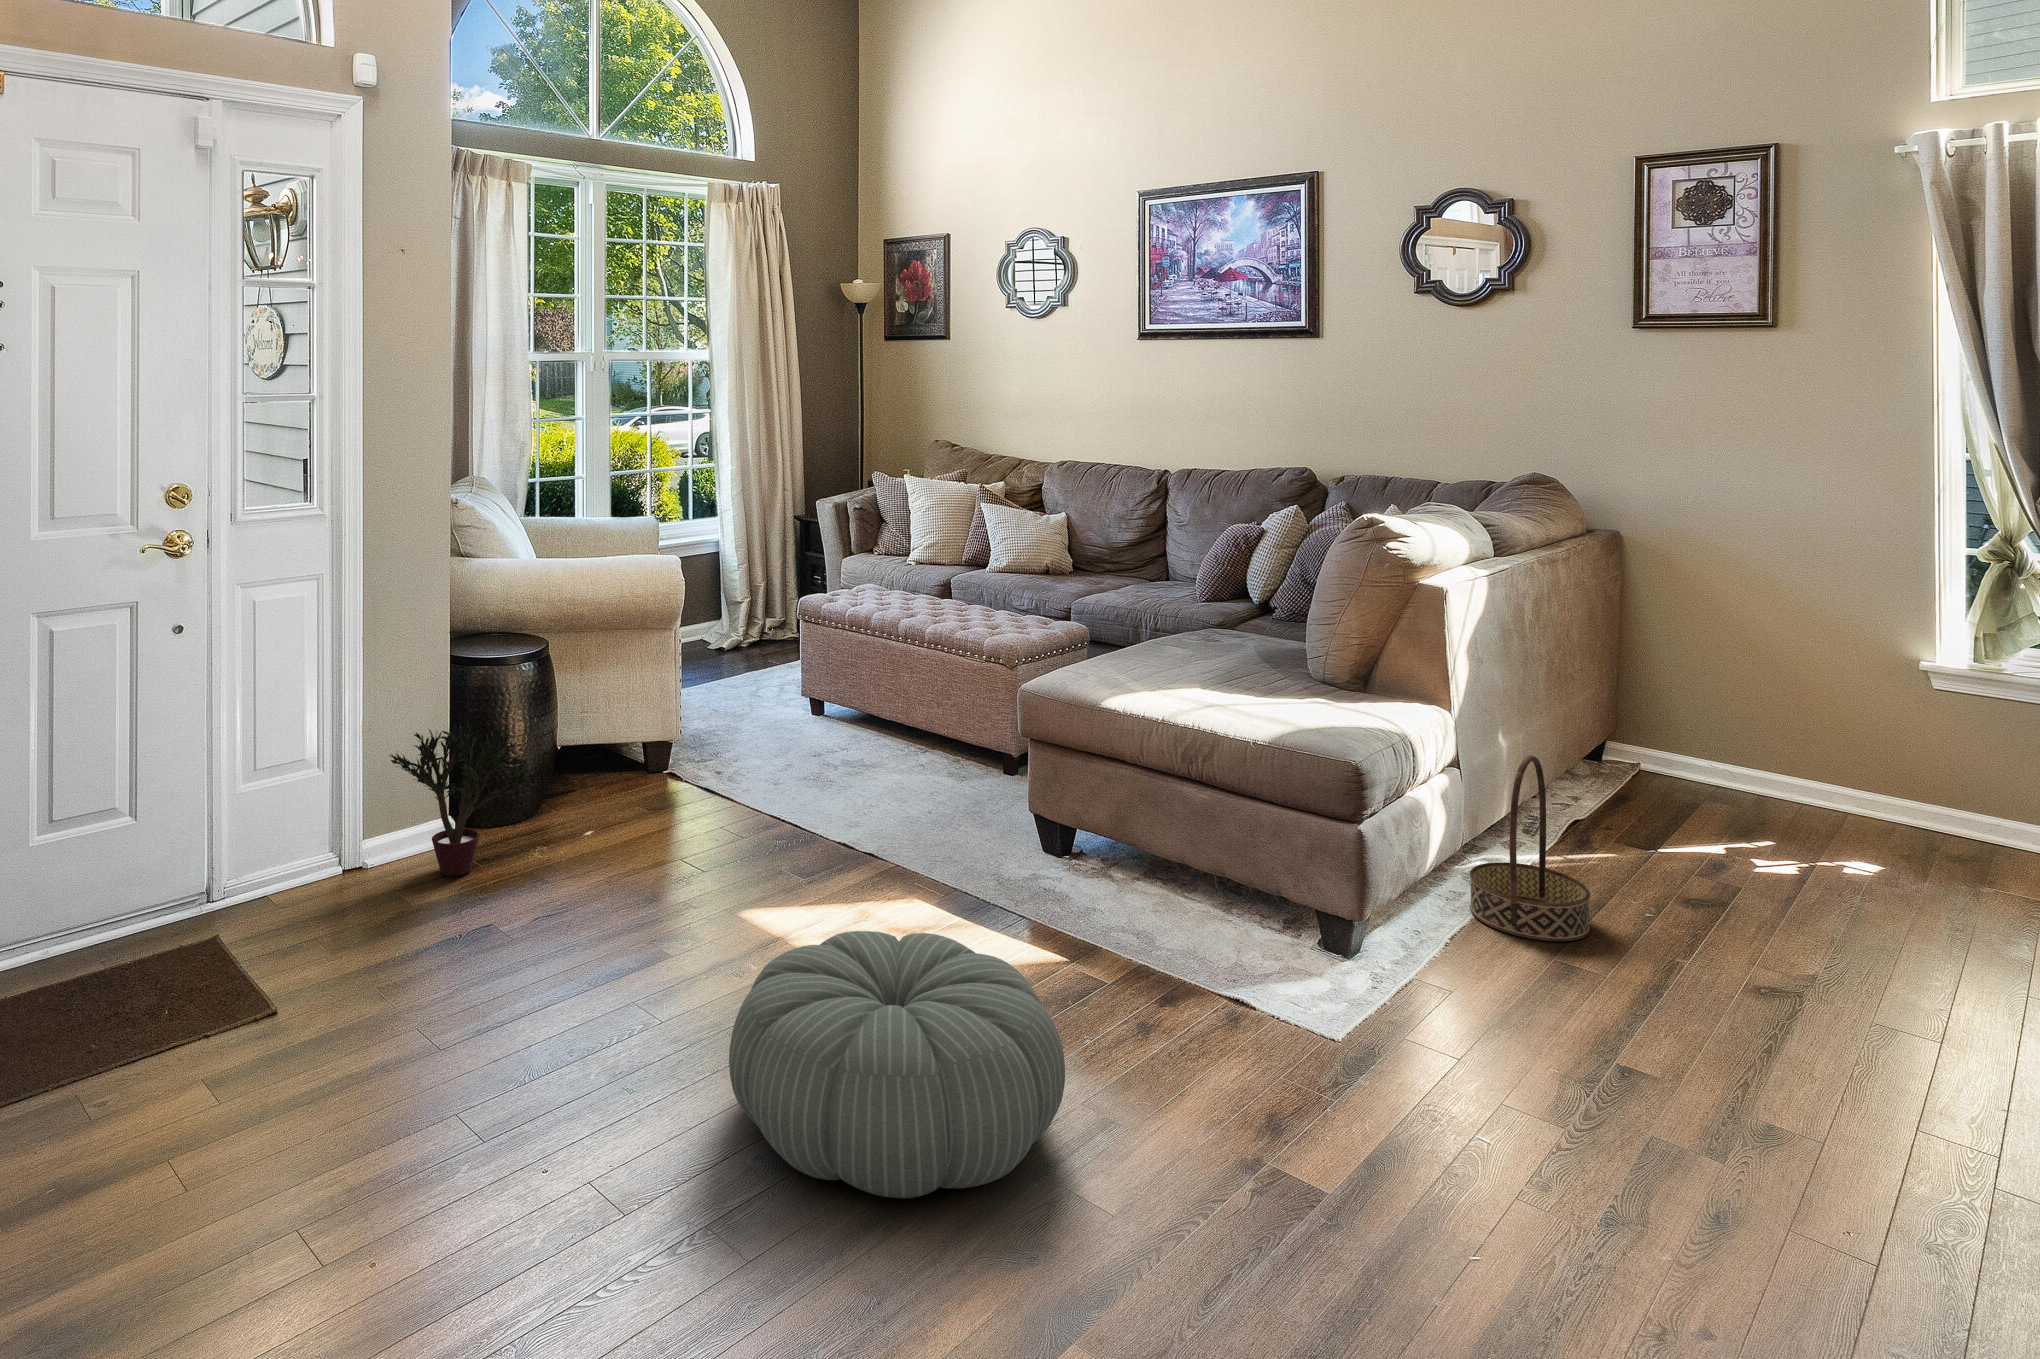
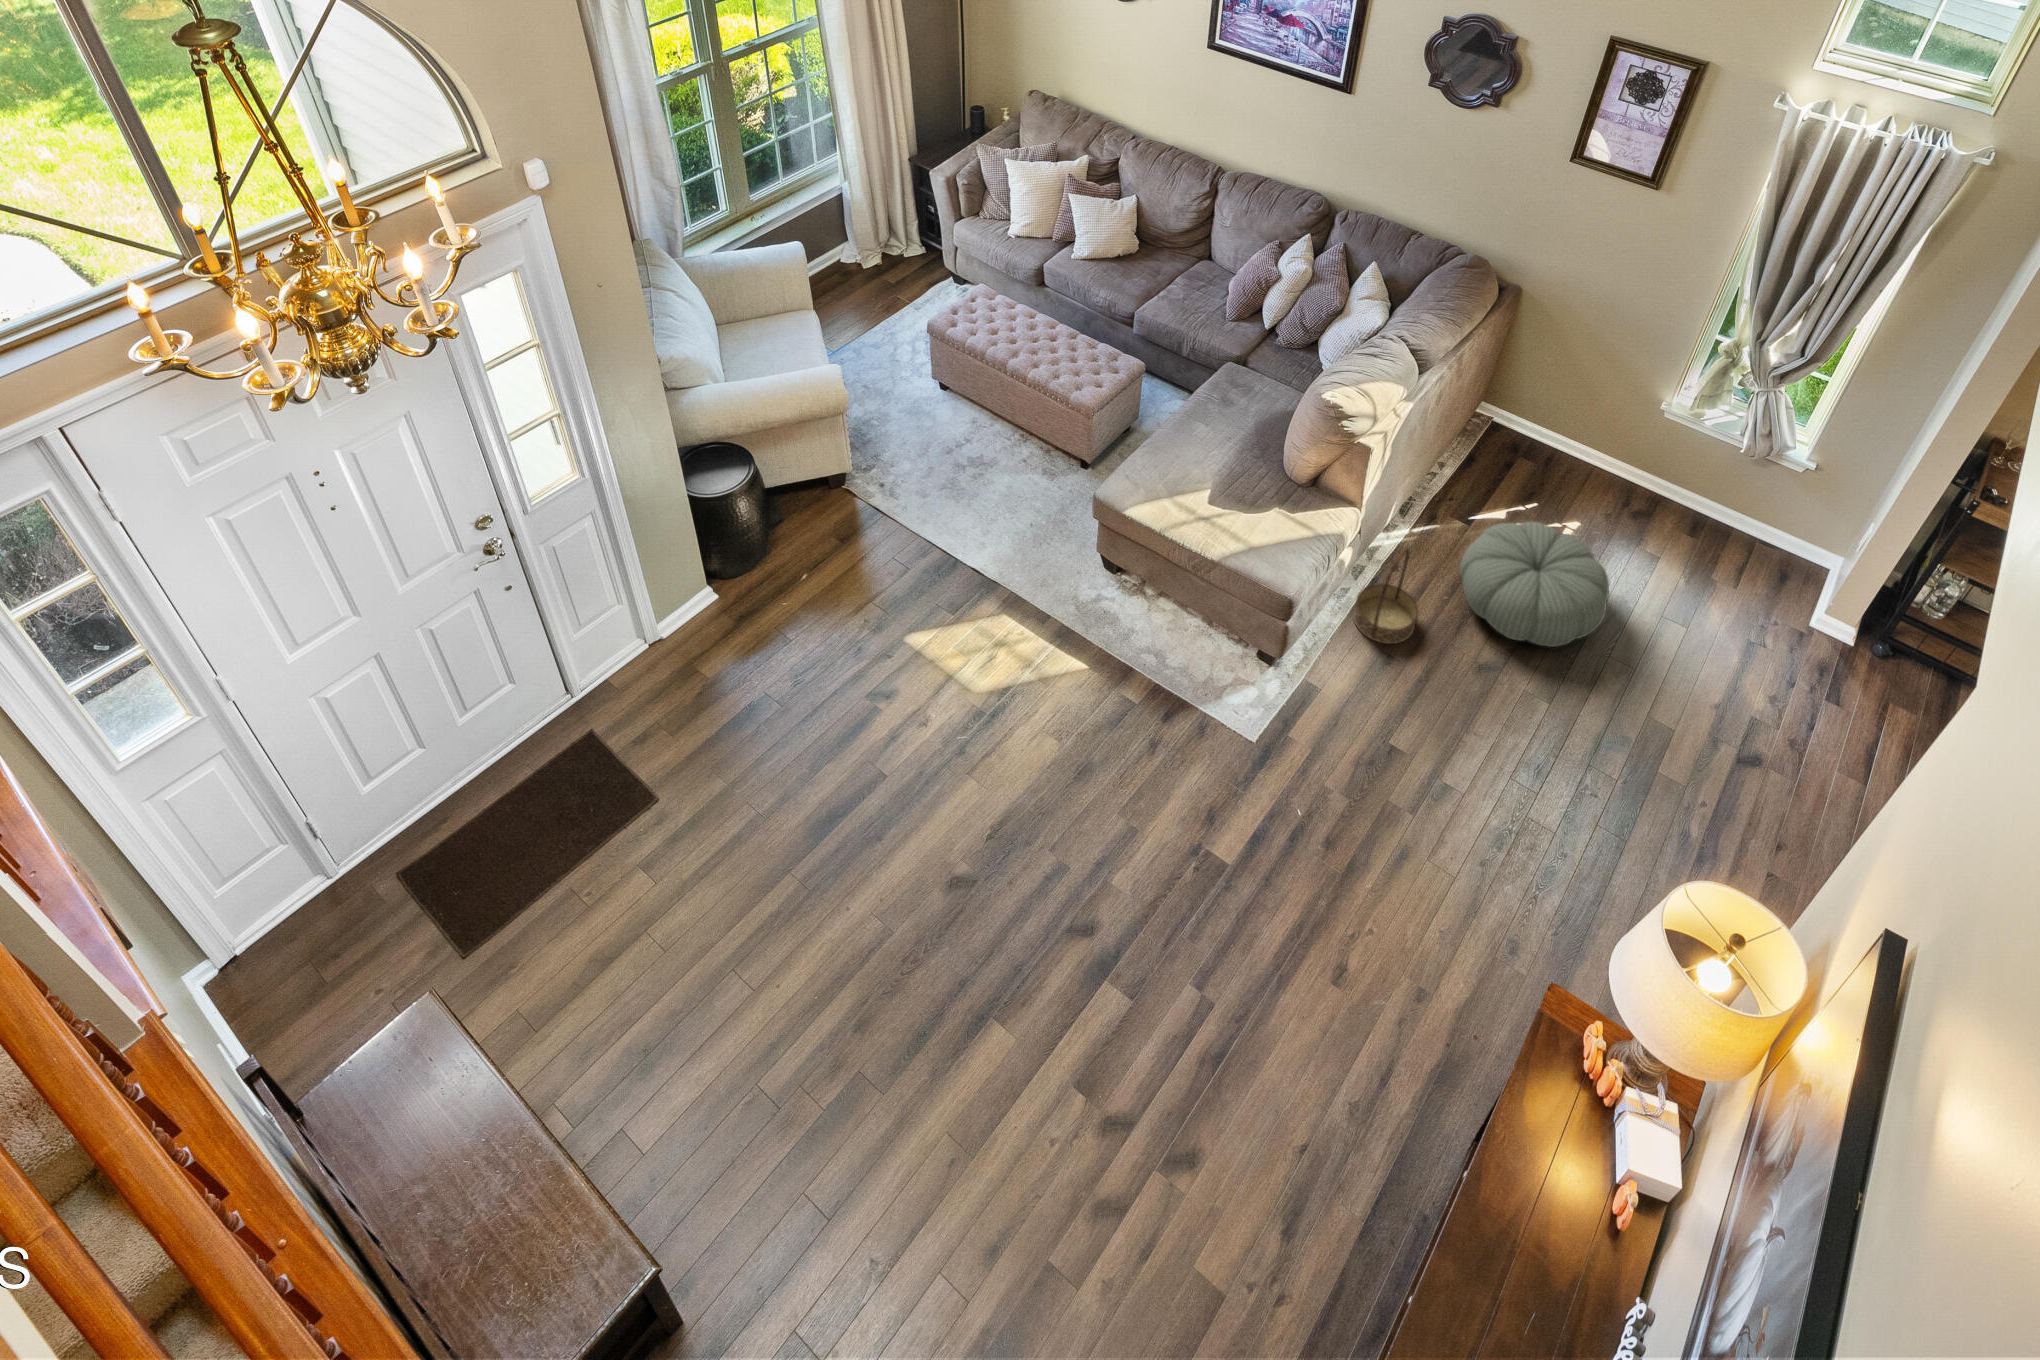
potted plant: present [389,722,537,876] -> none [673,548,779,646]
pouf: present [729,931,1065,1198] -> present [1460,522,1609,647]

